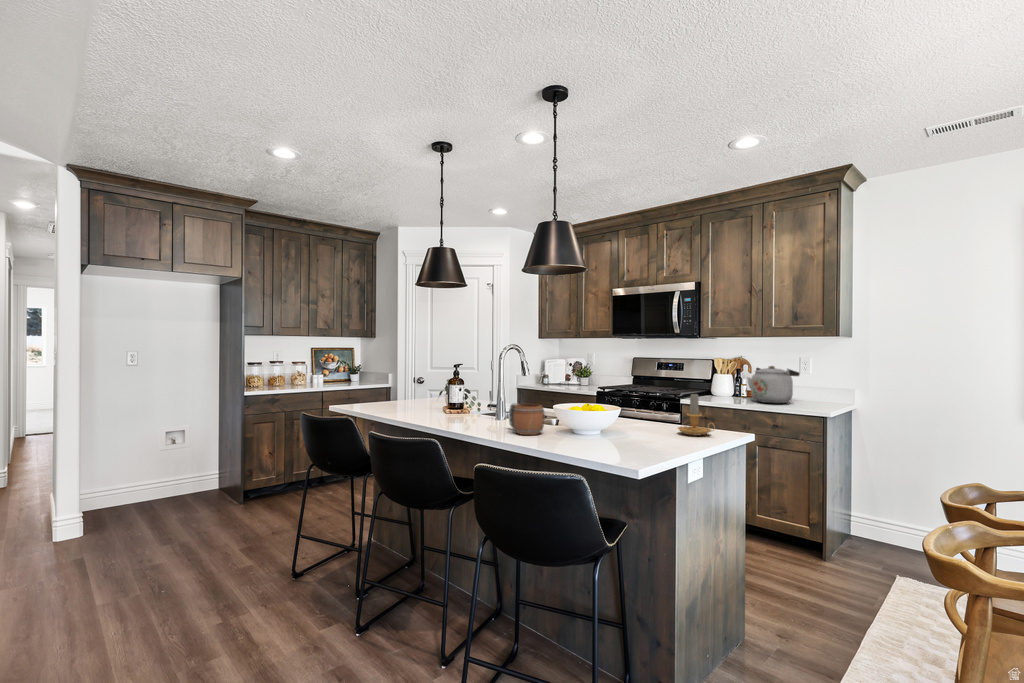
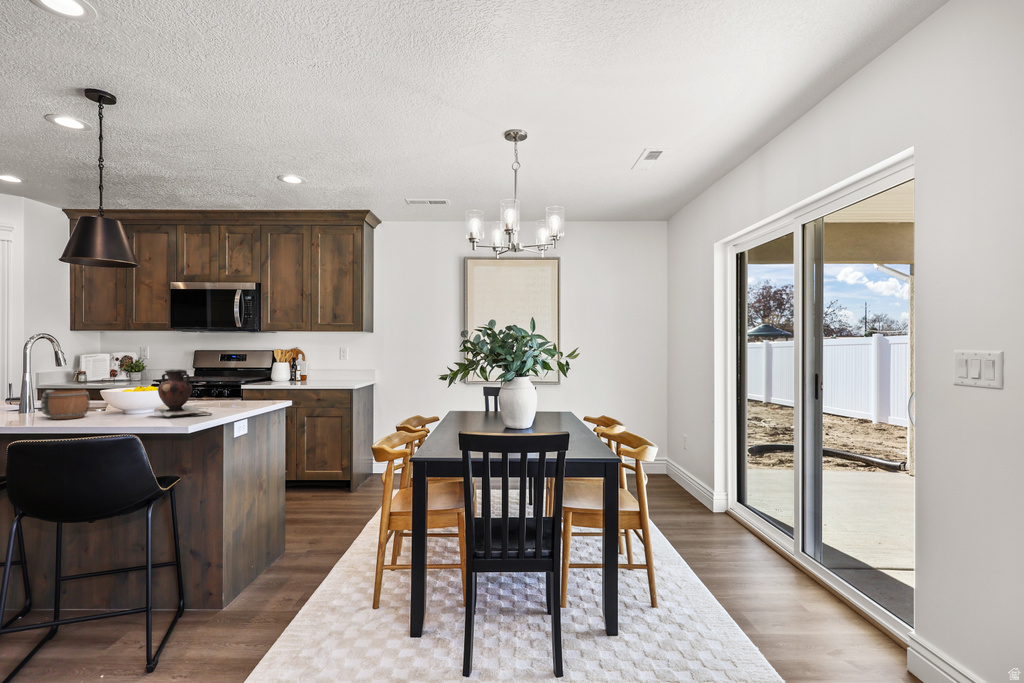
kettle: present [747,366,800,403] -> none [299,353,338,382]
vase: none [592,390,661,450] -> present [158,369,212,416]
candle: present [678,394,715,436] -> none [230,370,261,404]

